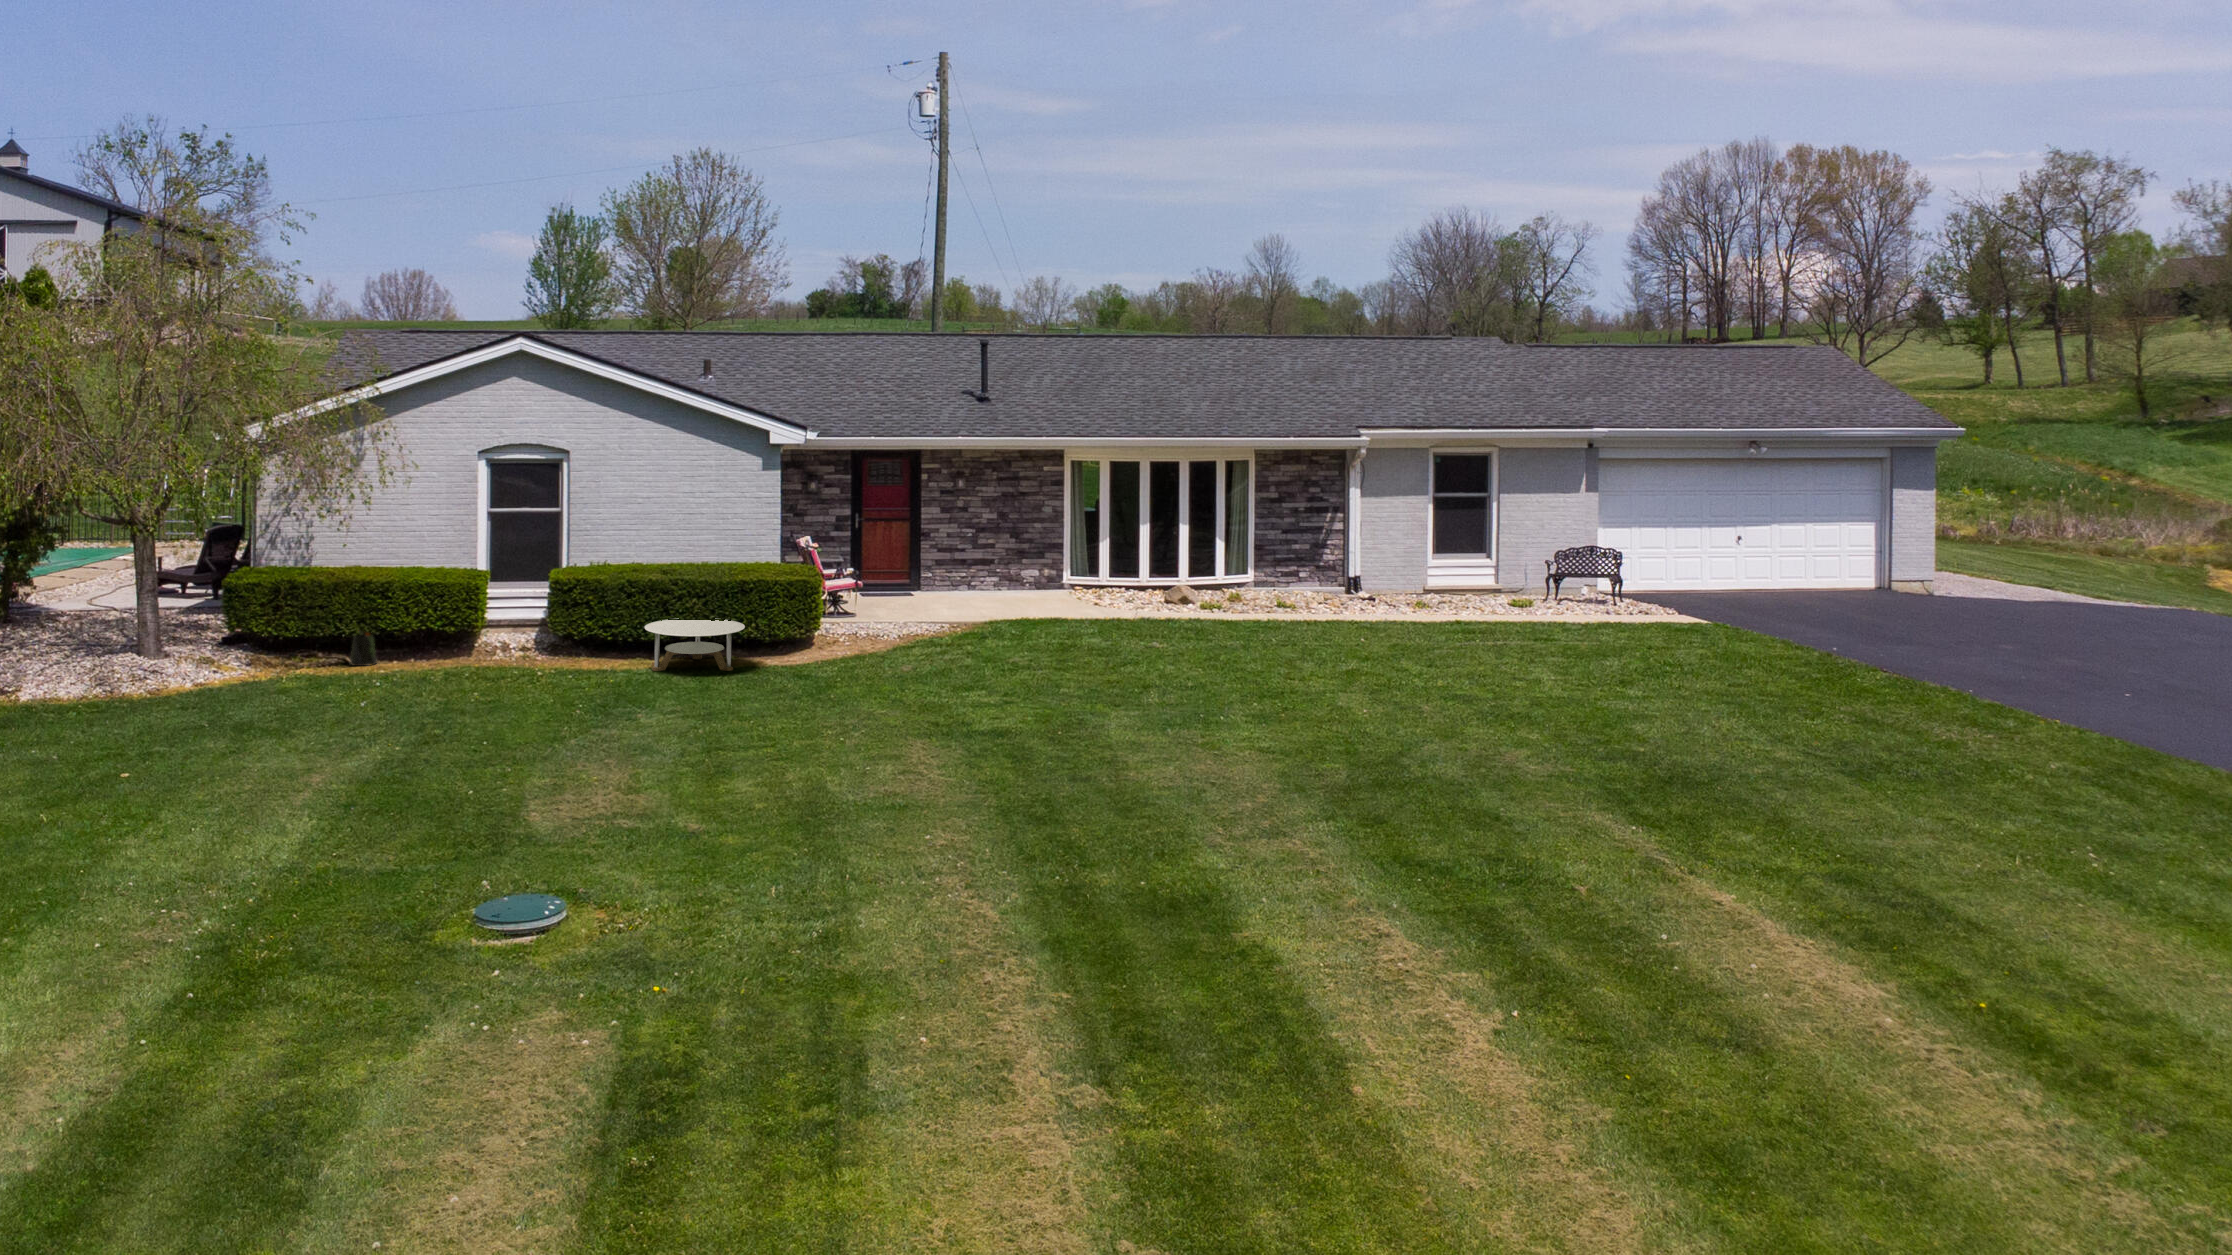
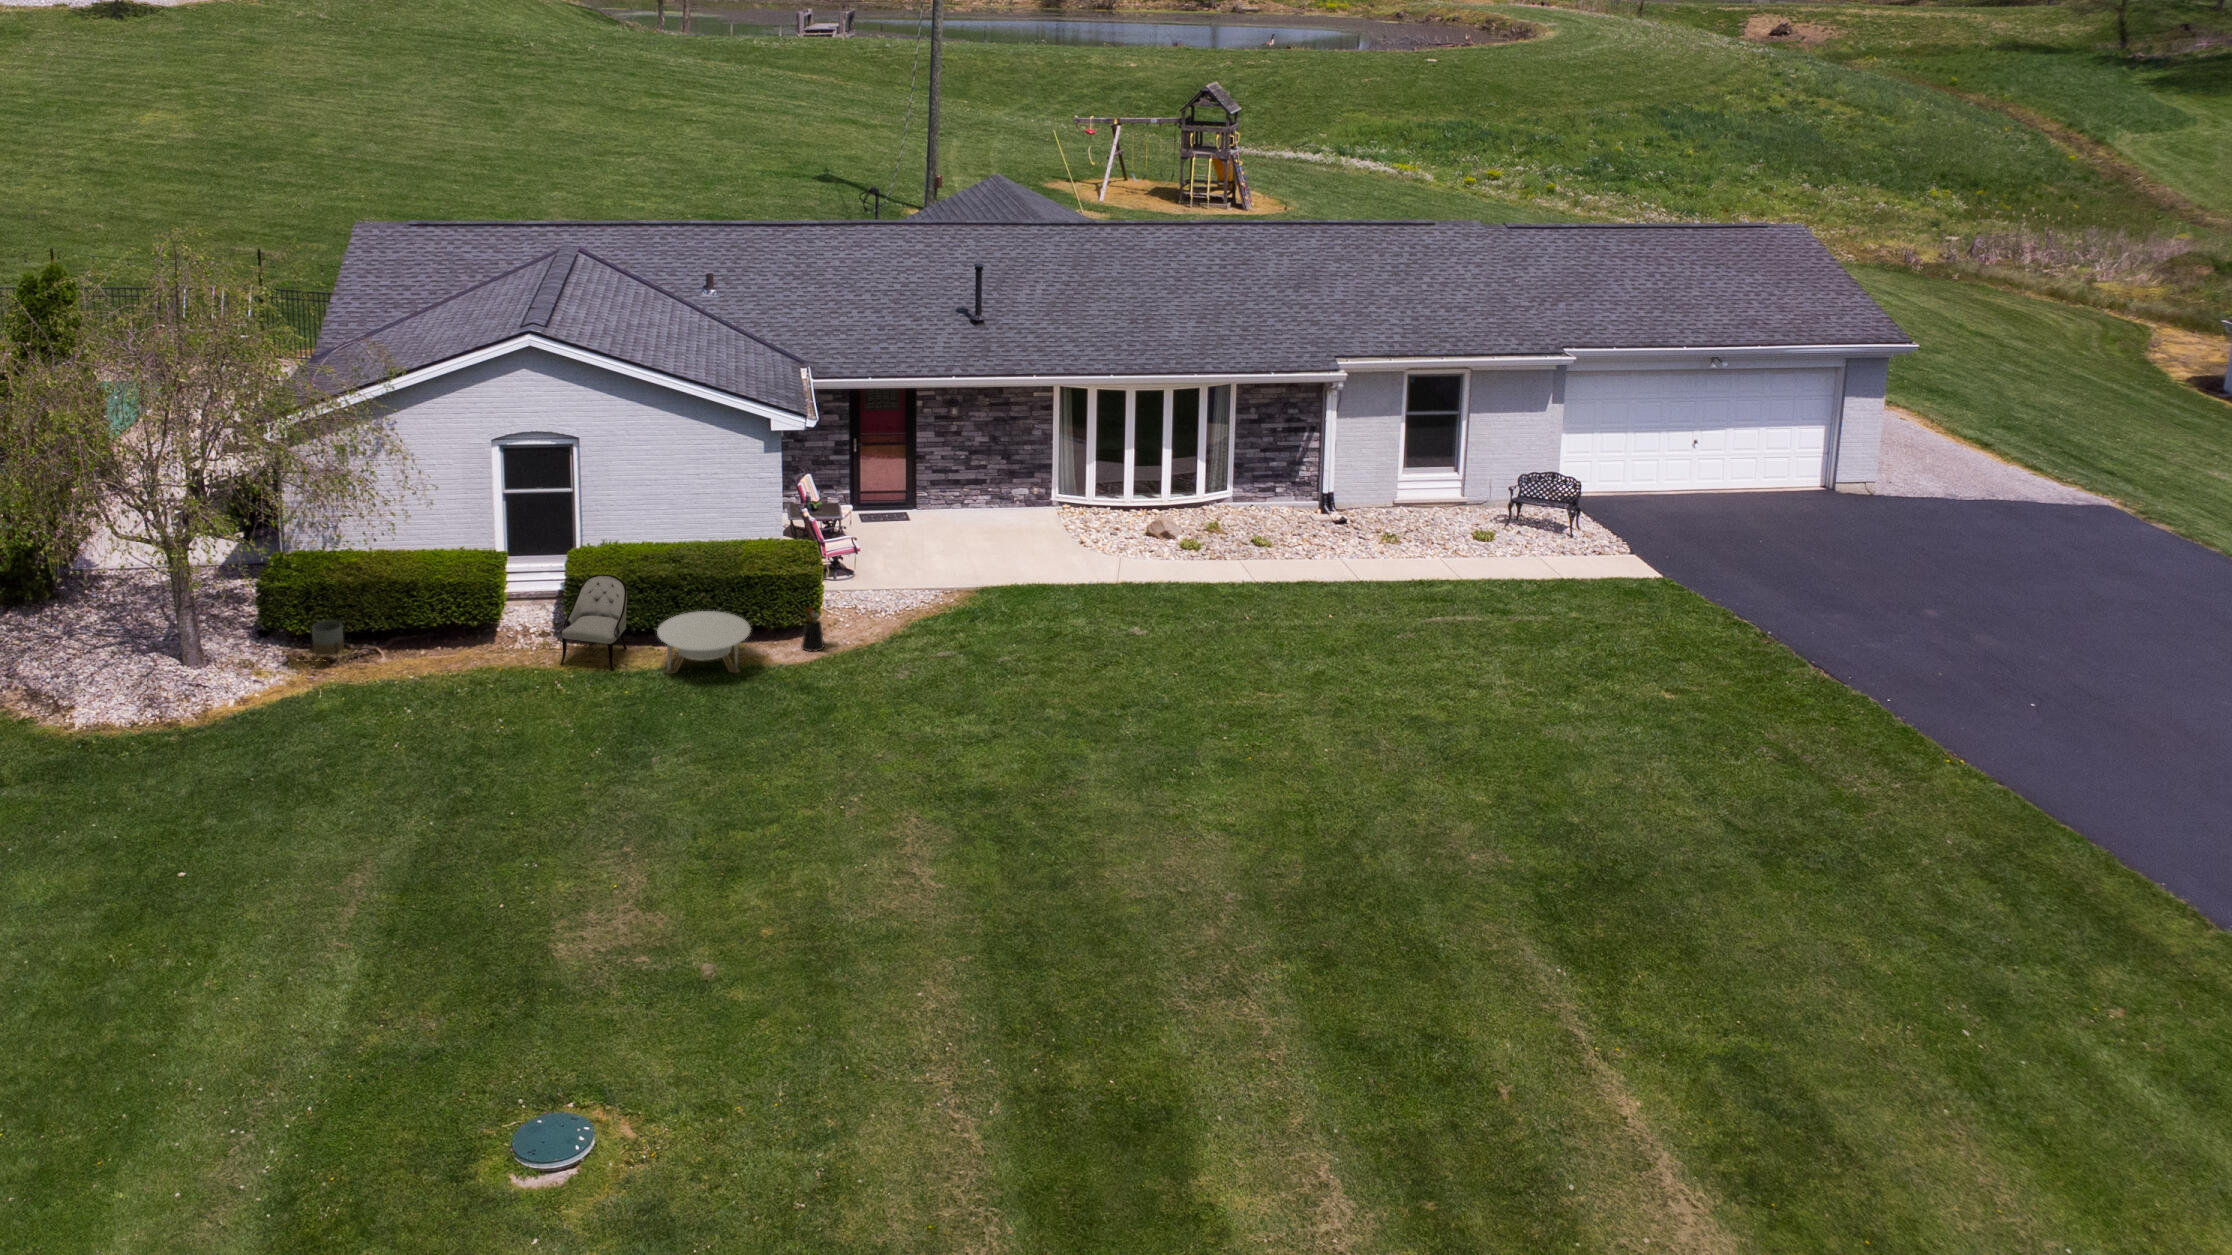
armchair: none [540,576,614,670] -> present [561,575,627,671]
planter: none [274,620,308,668] -> present [312,620,344,663]
watering can: present [350,630,377,666] -> present [801,607,824,652]

